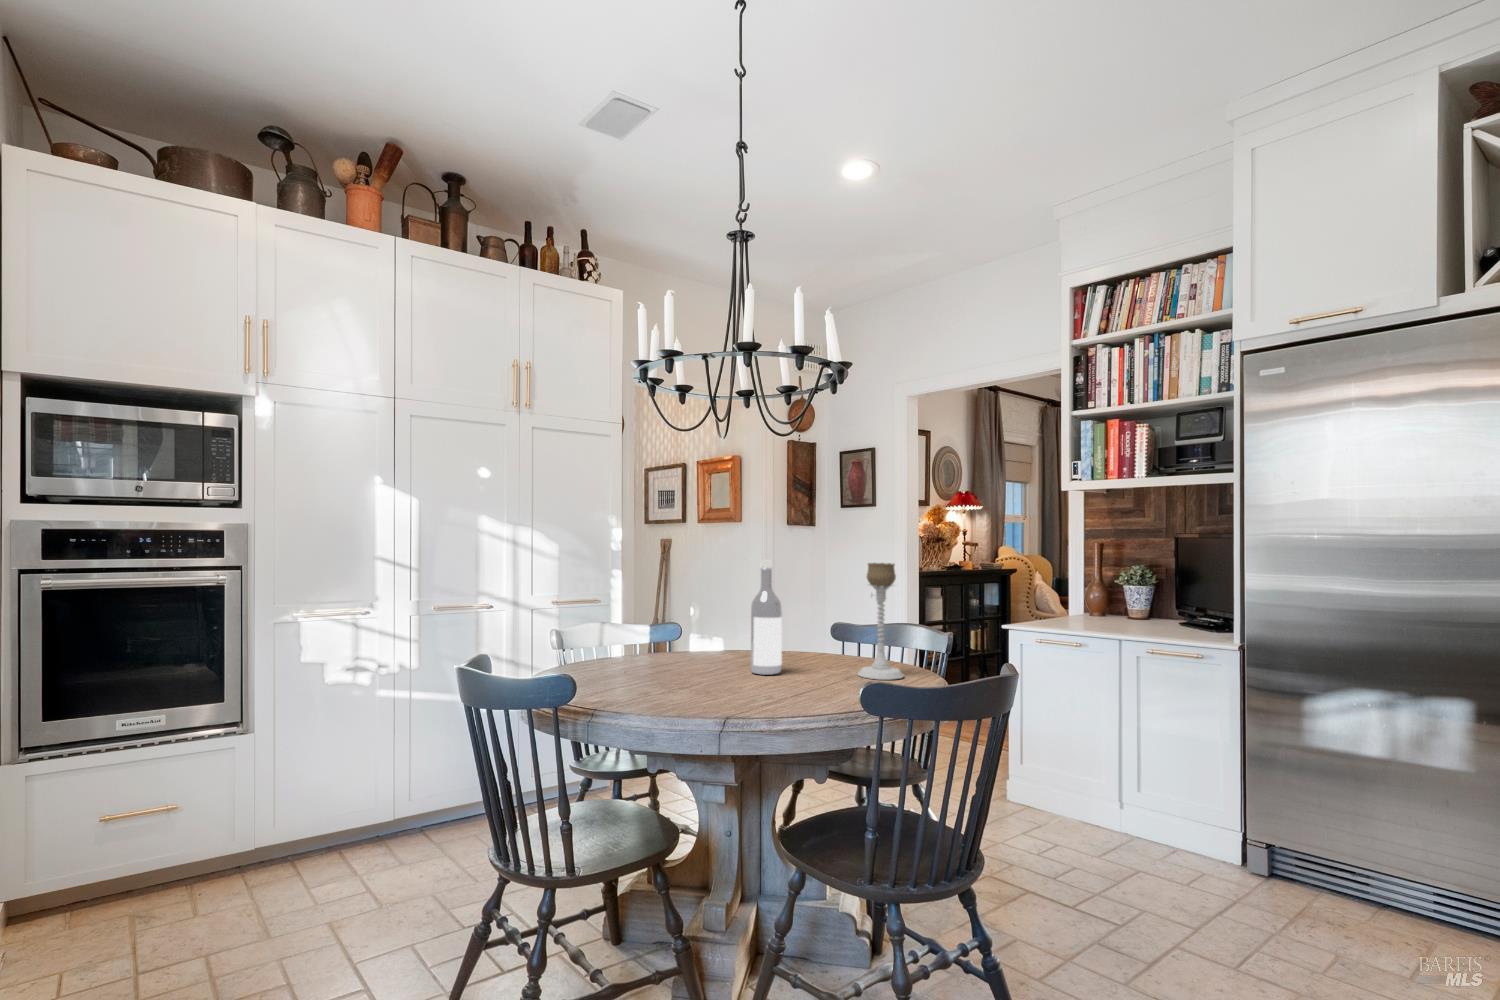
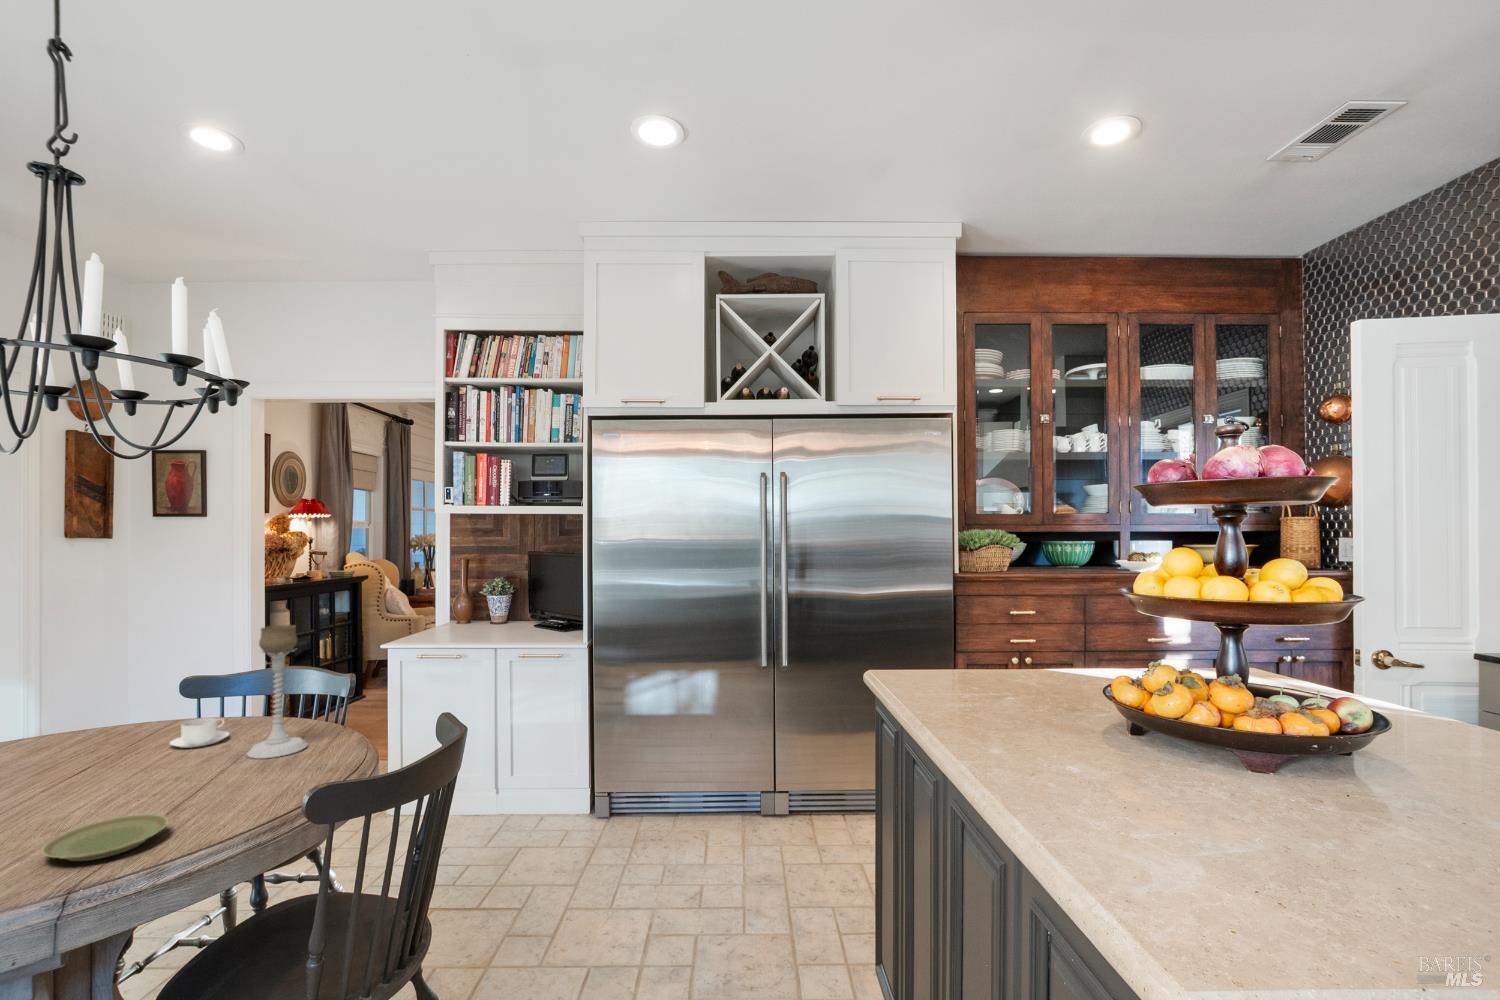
wine bottle: present [751,560,782,675] -> none [81,642,134,793]
coffee cup: none [812,642,852,664] -> present [170,718,229,748]
plate: none [713,685,786,706] -> present [42,814,168,861]

